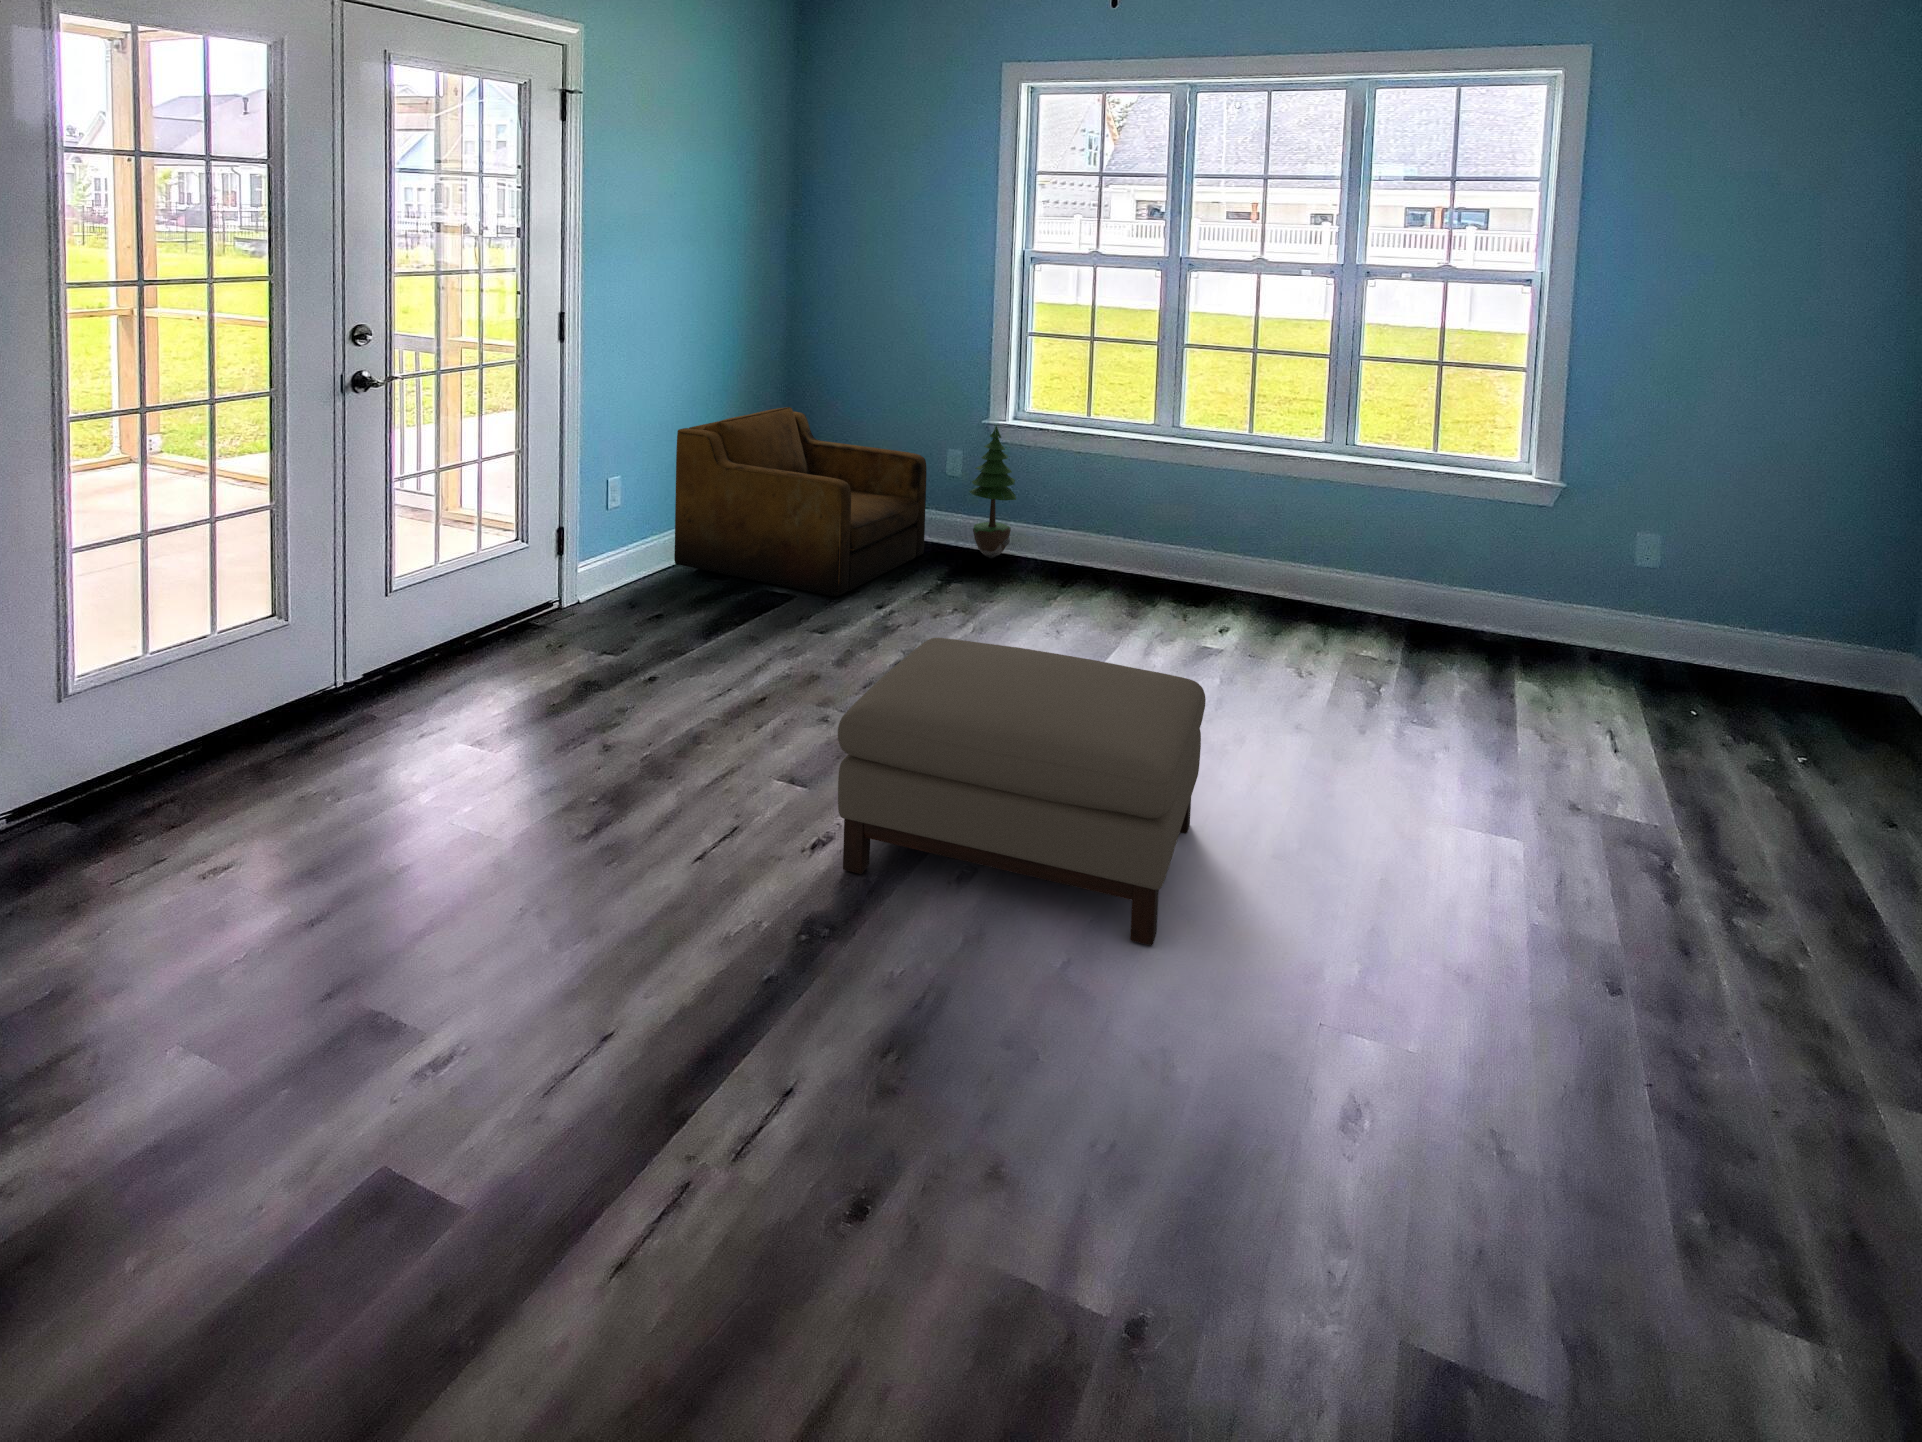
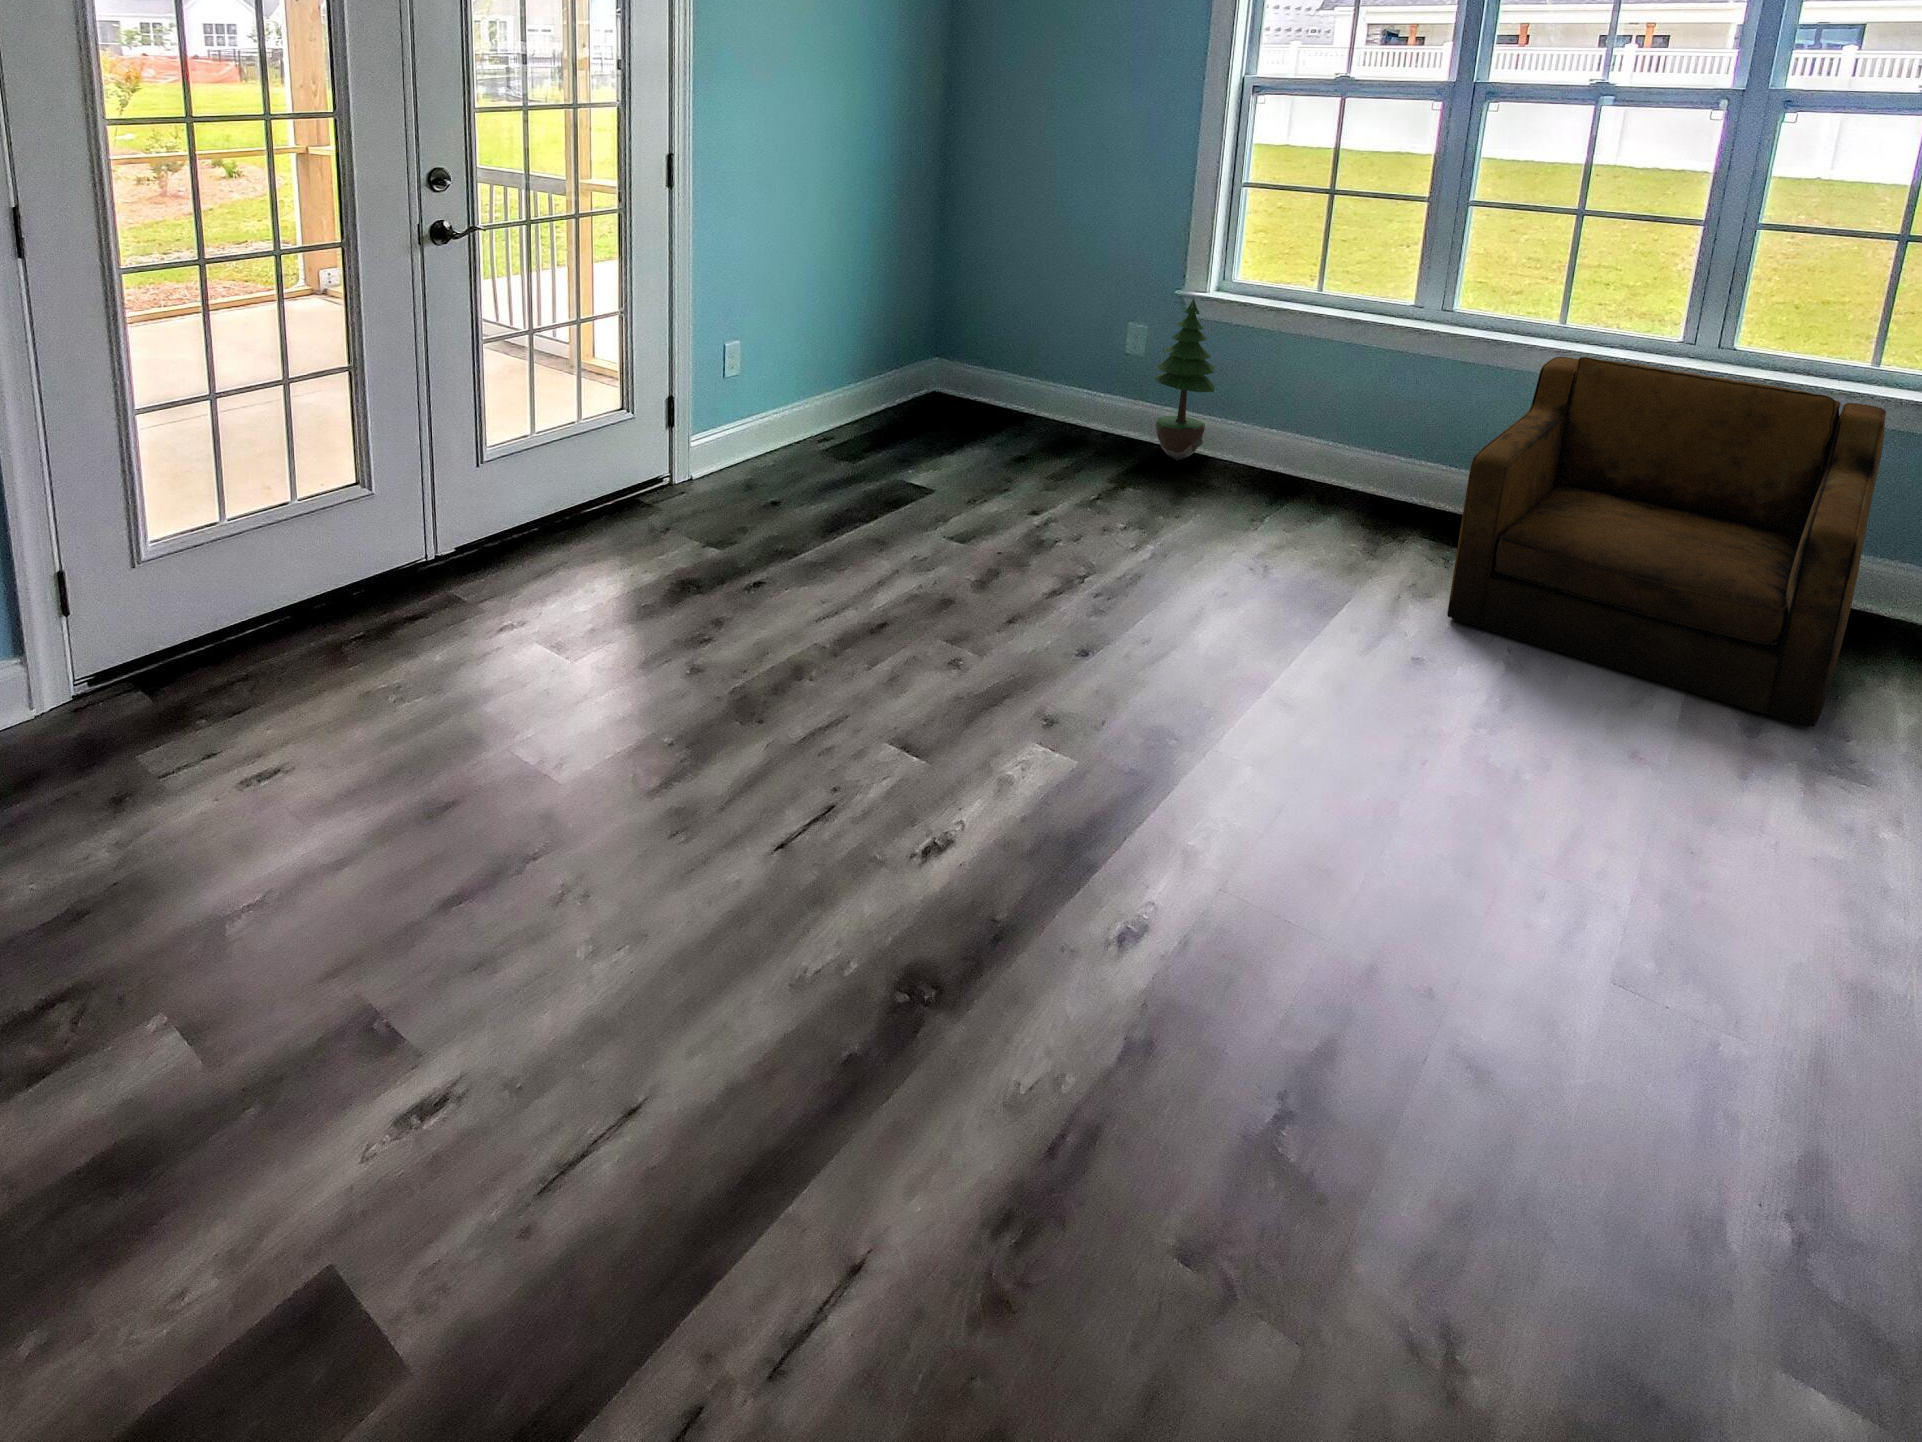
armchair: present [674,407,927,596] -> present [1447,357,1886,727]
ottoman: present [838,638,1206,946] -> none [963,593,1511,1105]

